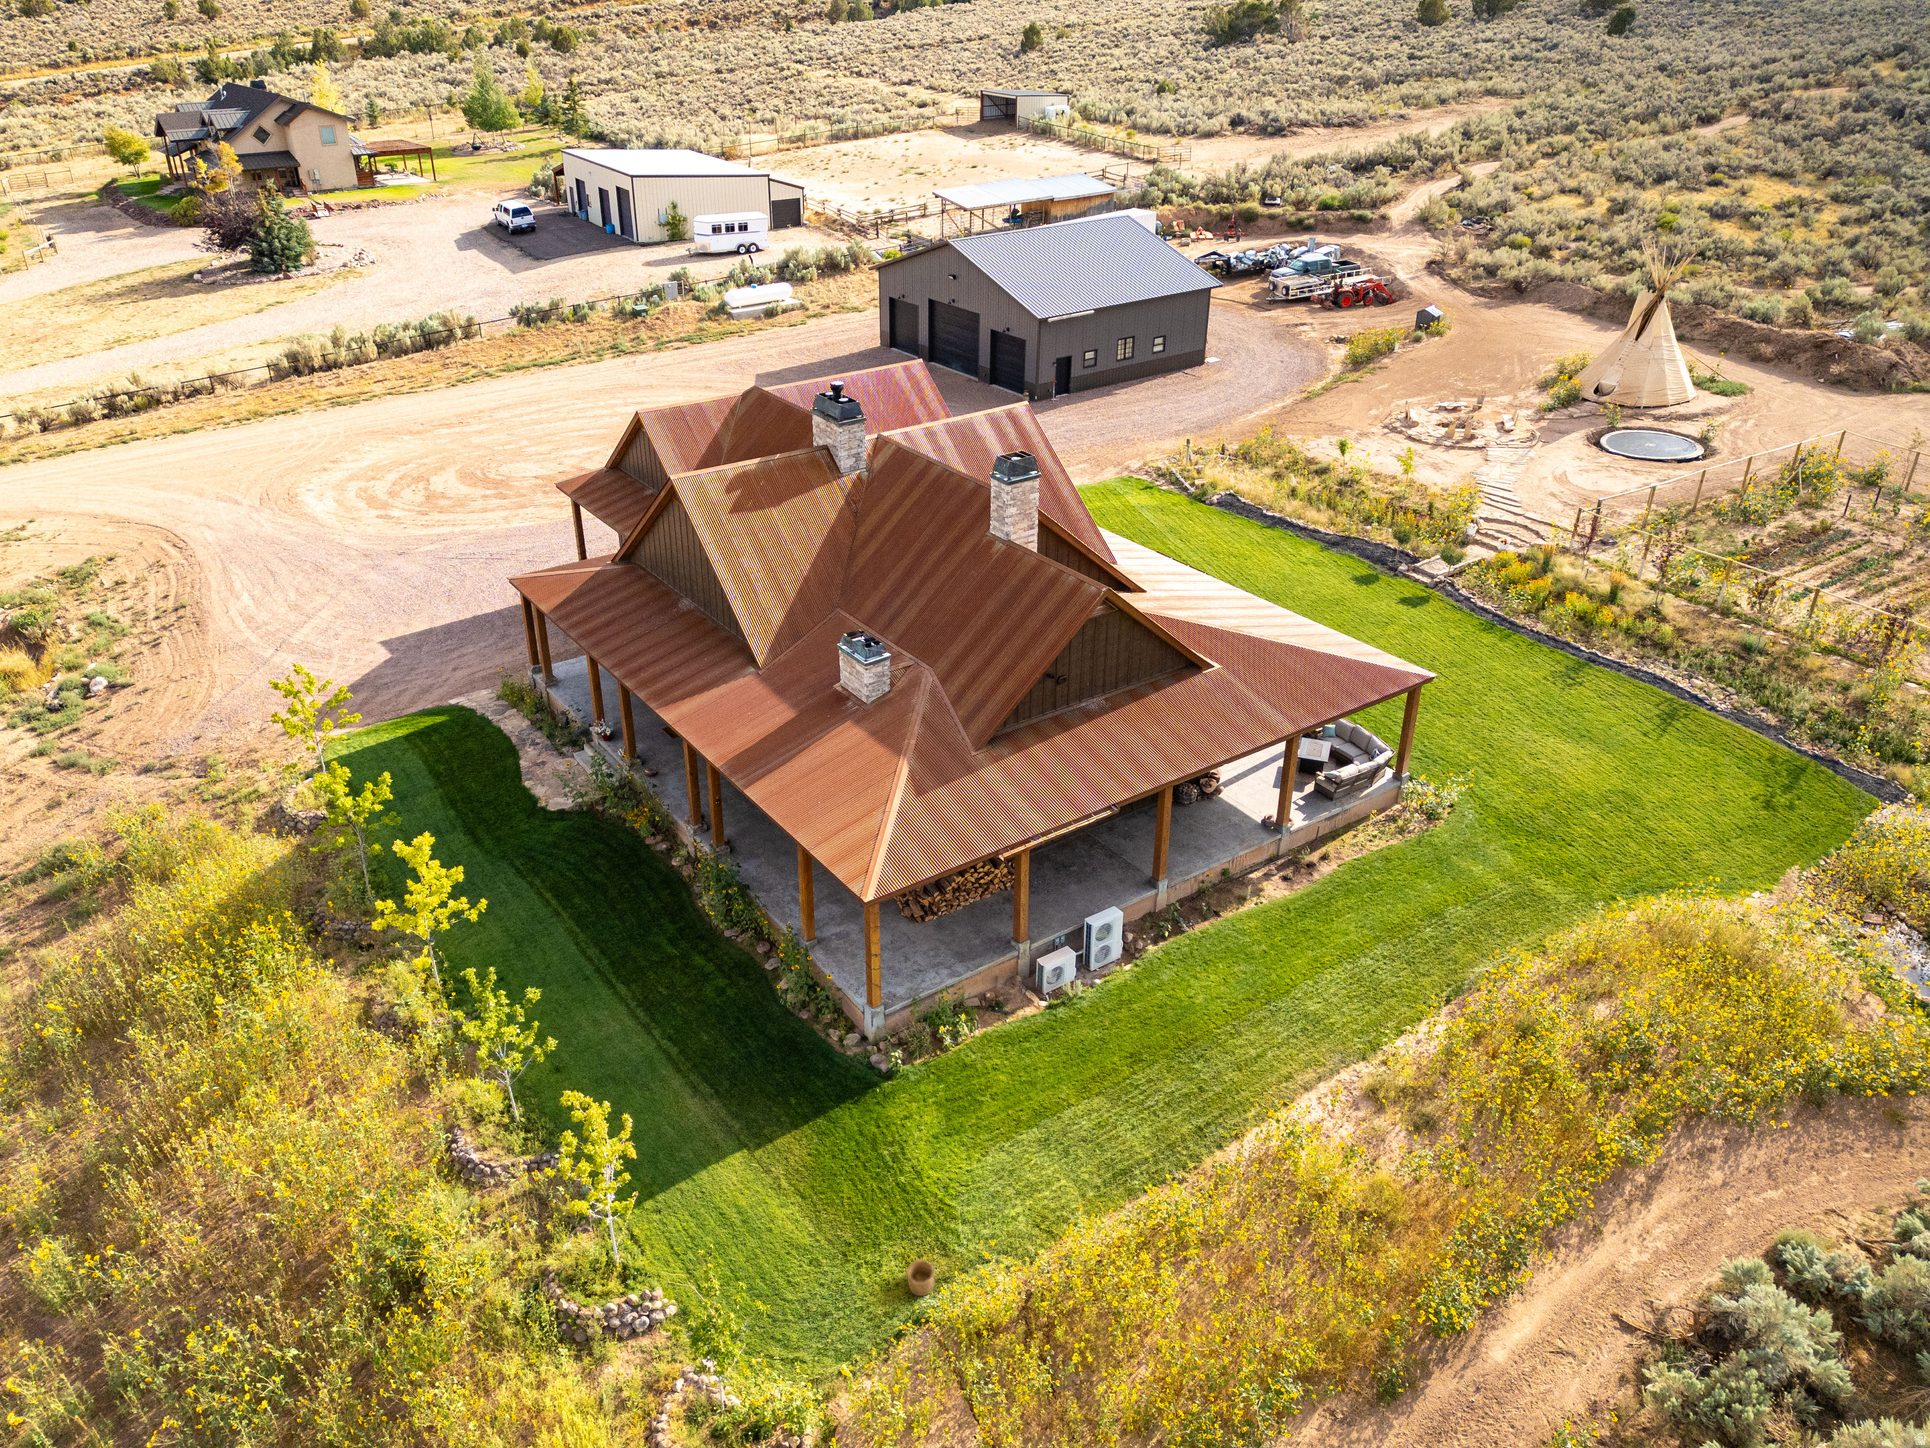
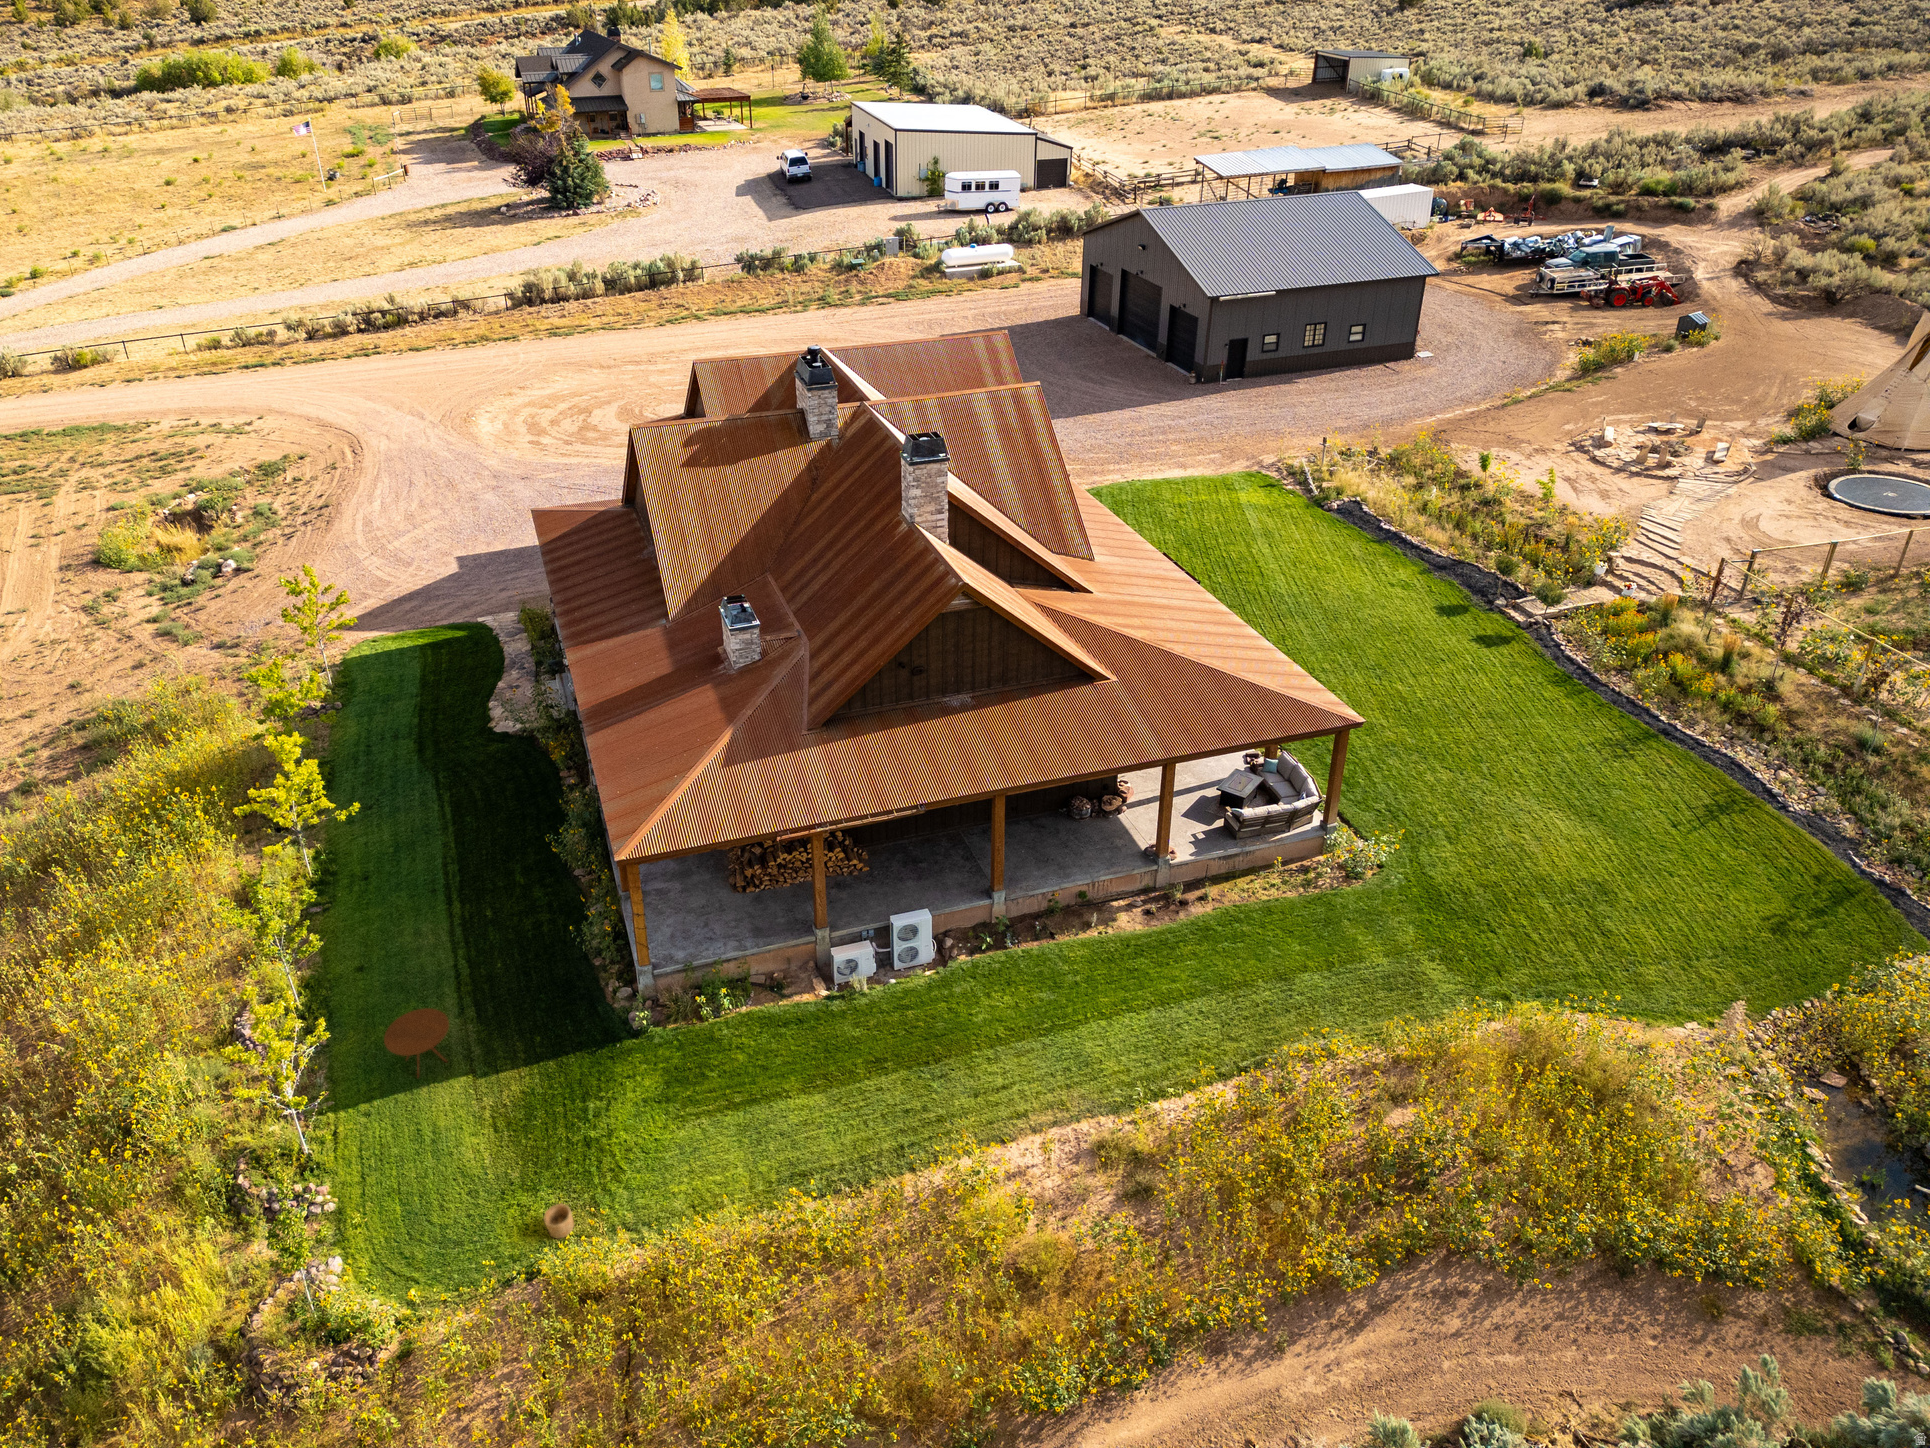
round table: none [636,1100,703,1175] -> present [384,1008,449,1076]

